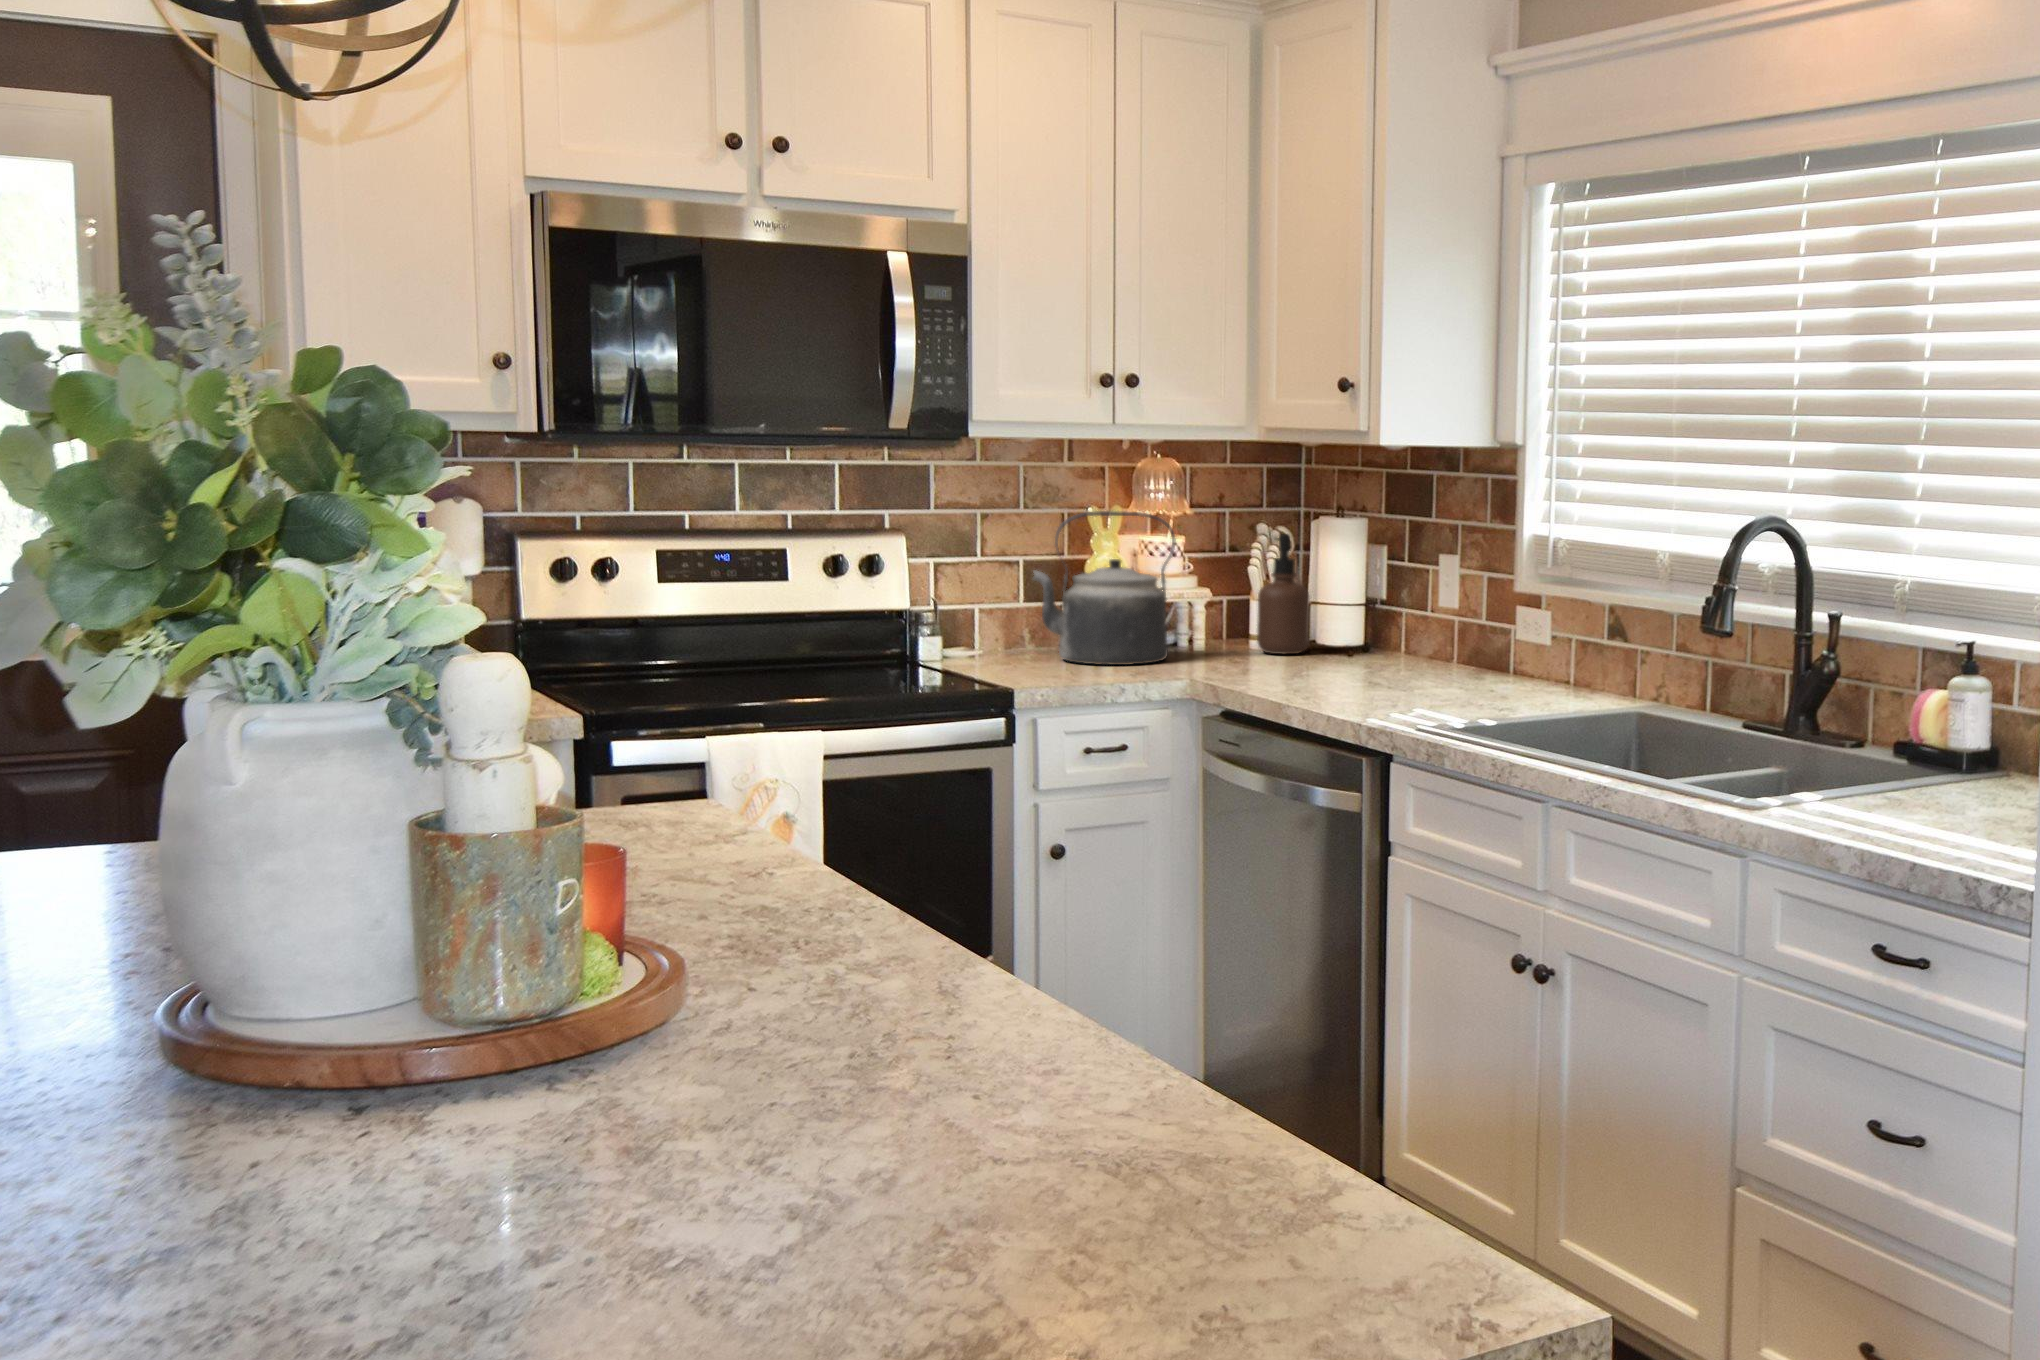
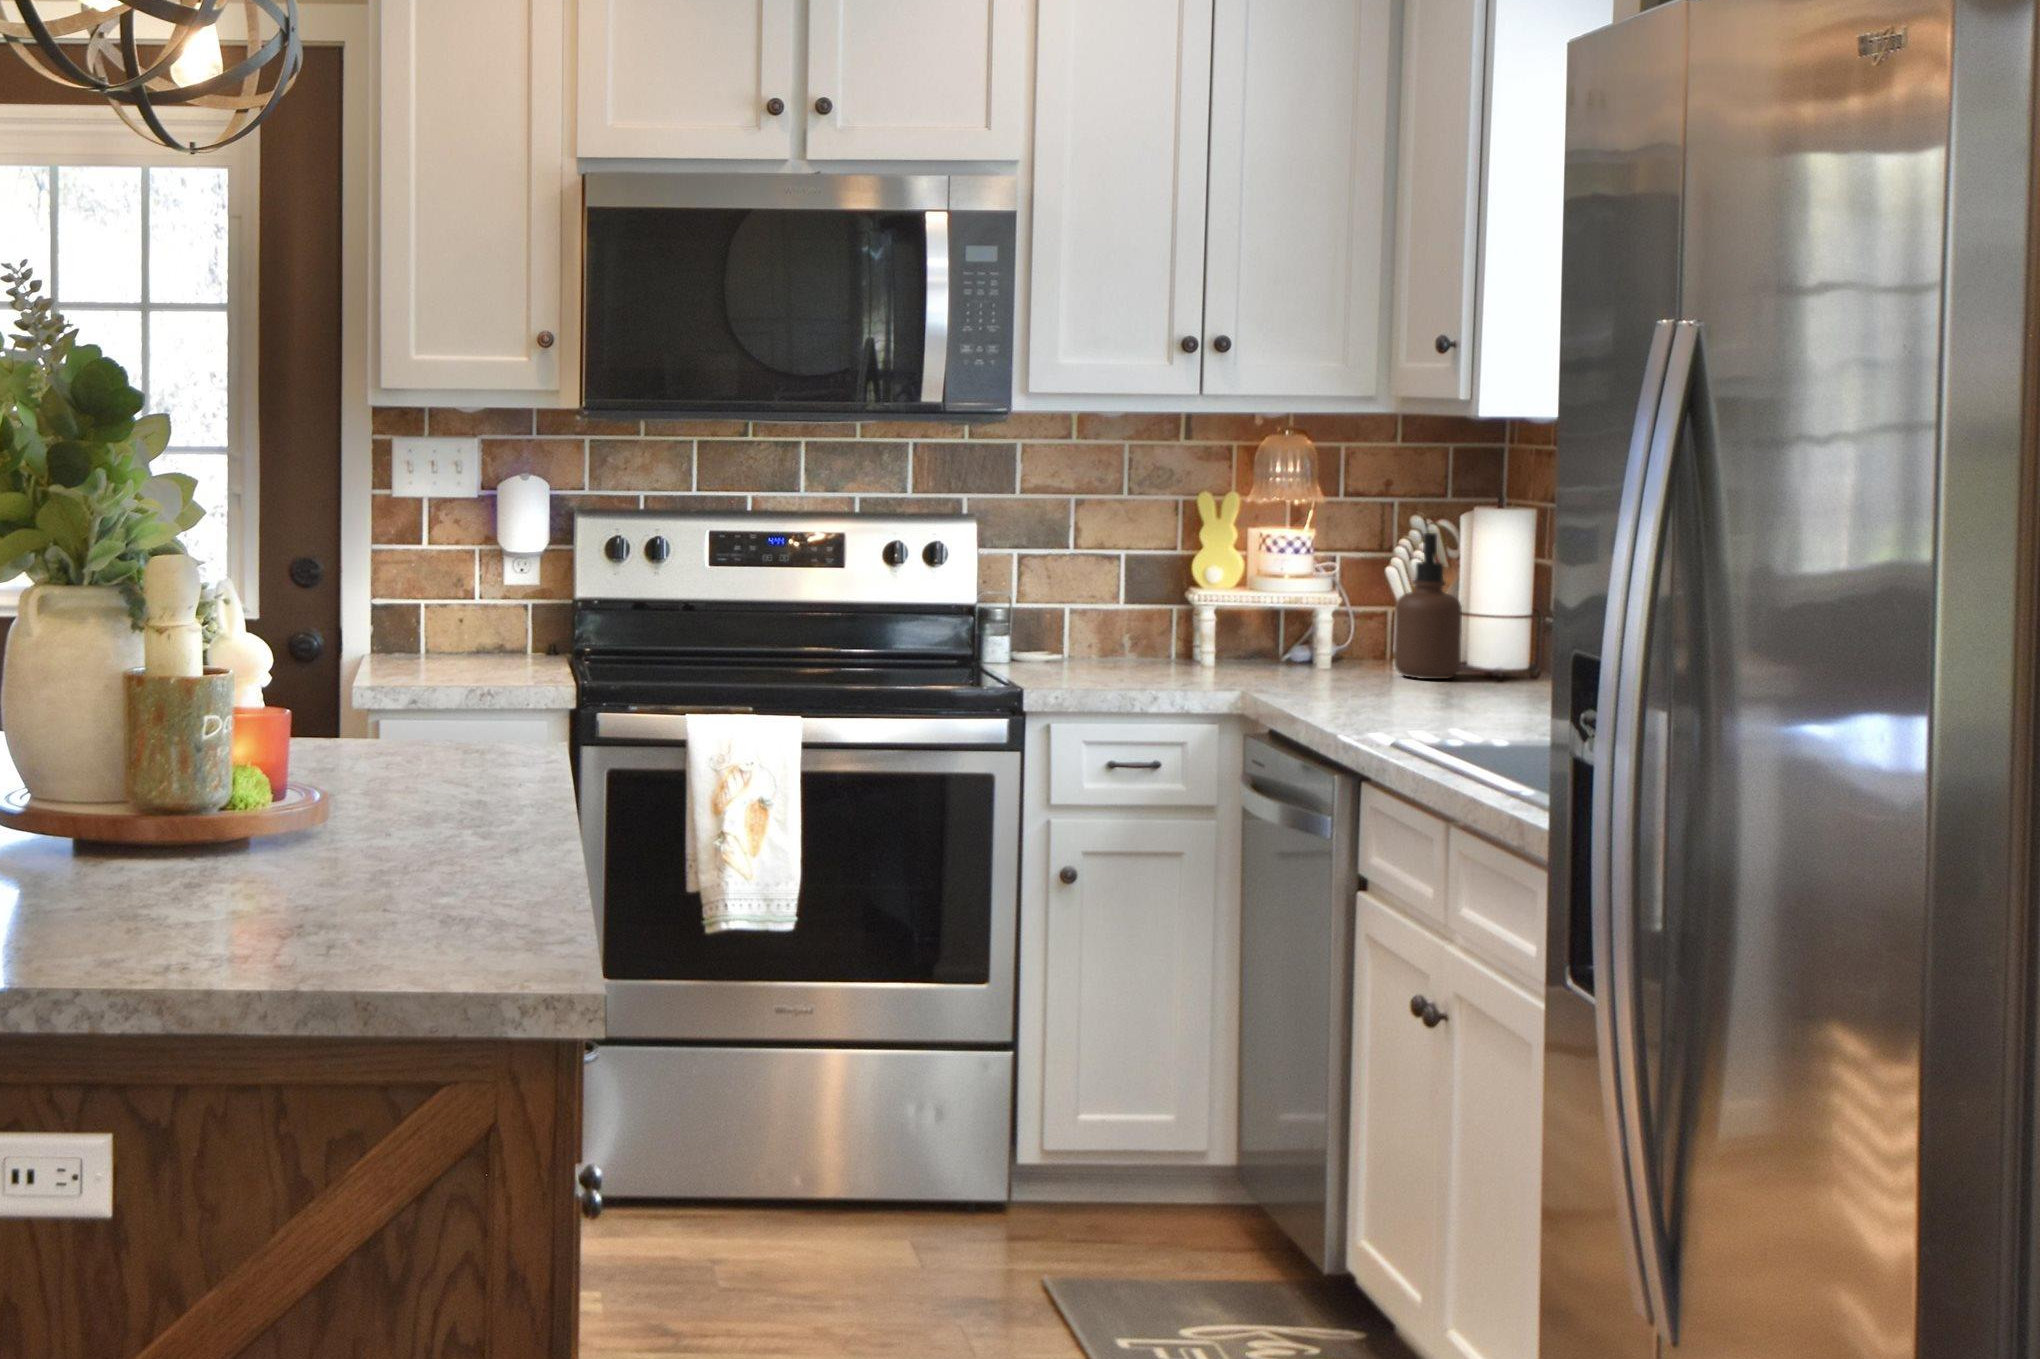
kettle: present [1033,511,1176,665] -> none [1112,501,1281,677]

